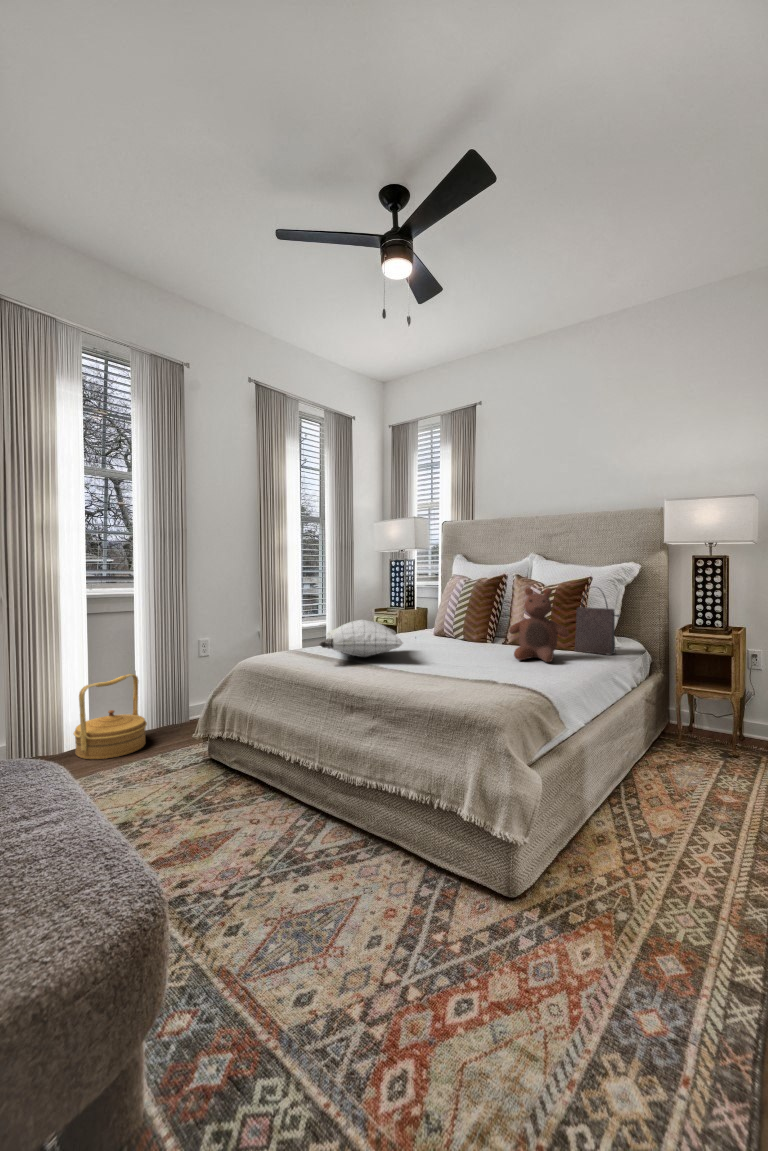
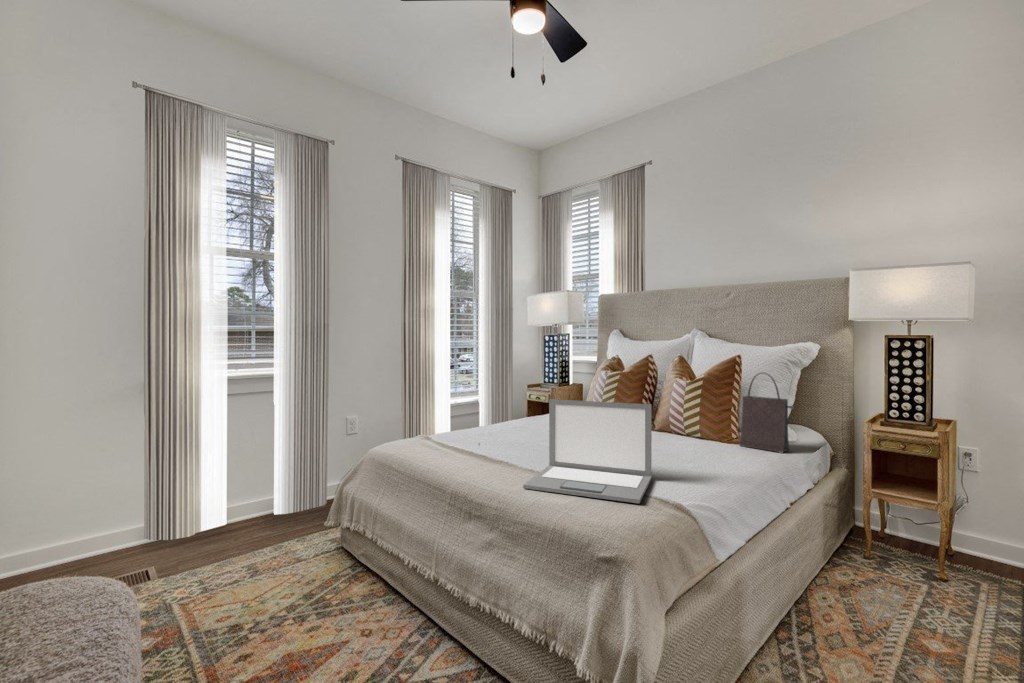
stuffed bear: present [509,588,569,662] -> none [662,374,731,462]
laptop: none [400,608,507,690] -> present [523,399,652,503]
pillow: present [320,620,403,657] -> none [444,408,538,449]
woven basket: present [74,674,147,759] -> none [211,456,285,545]

